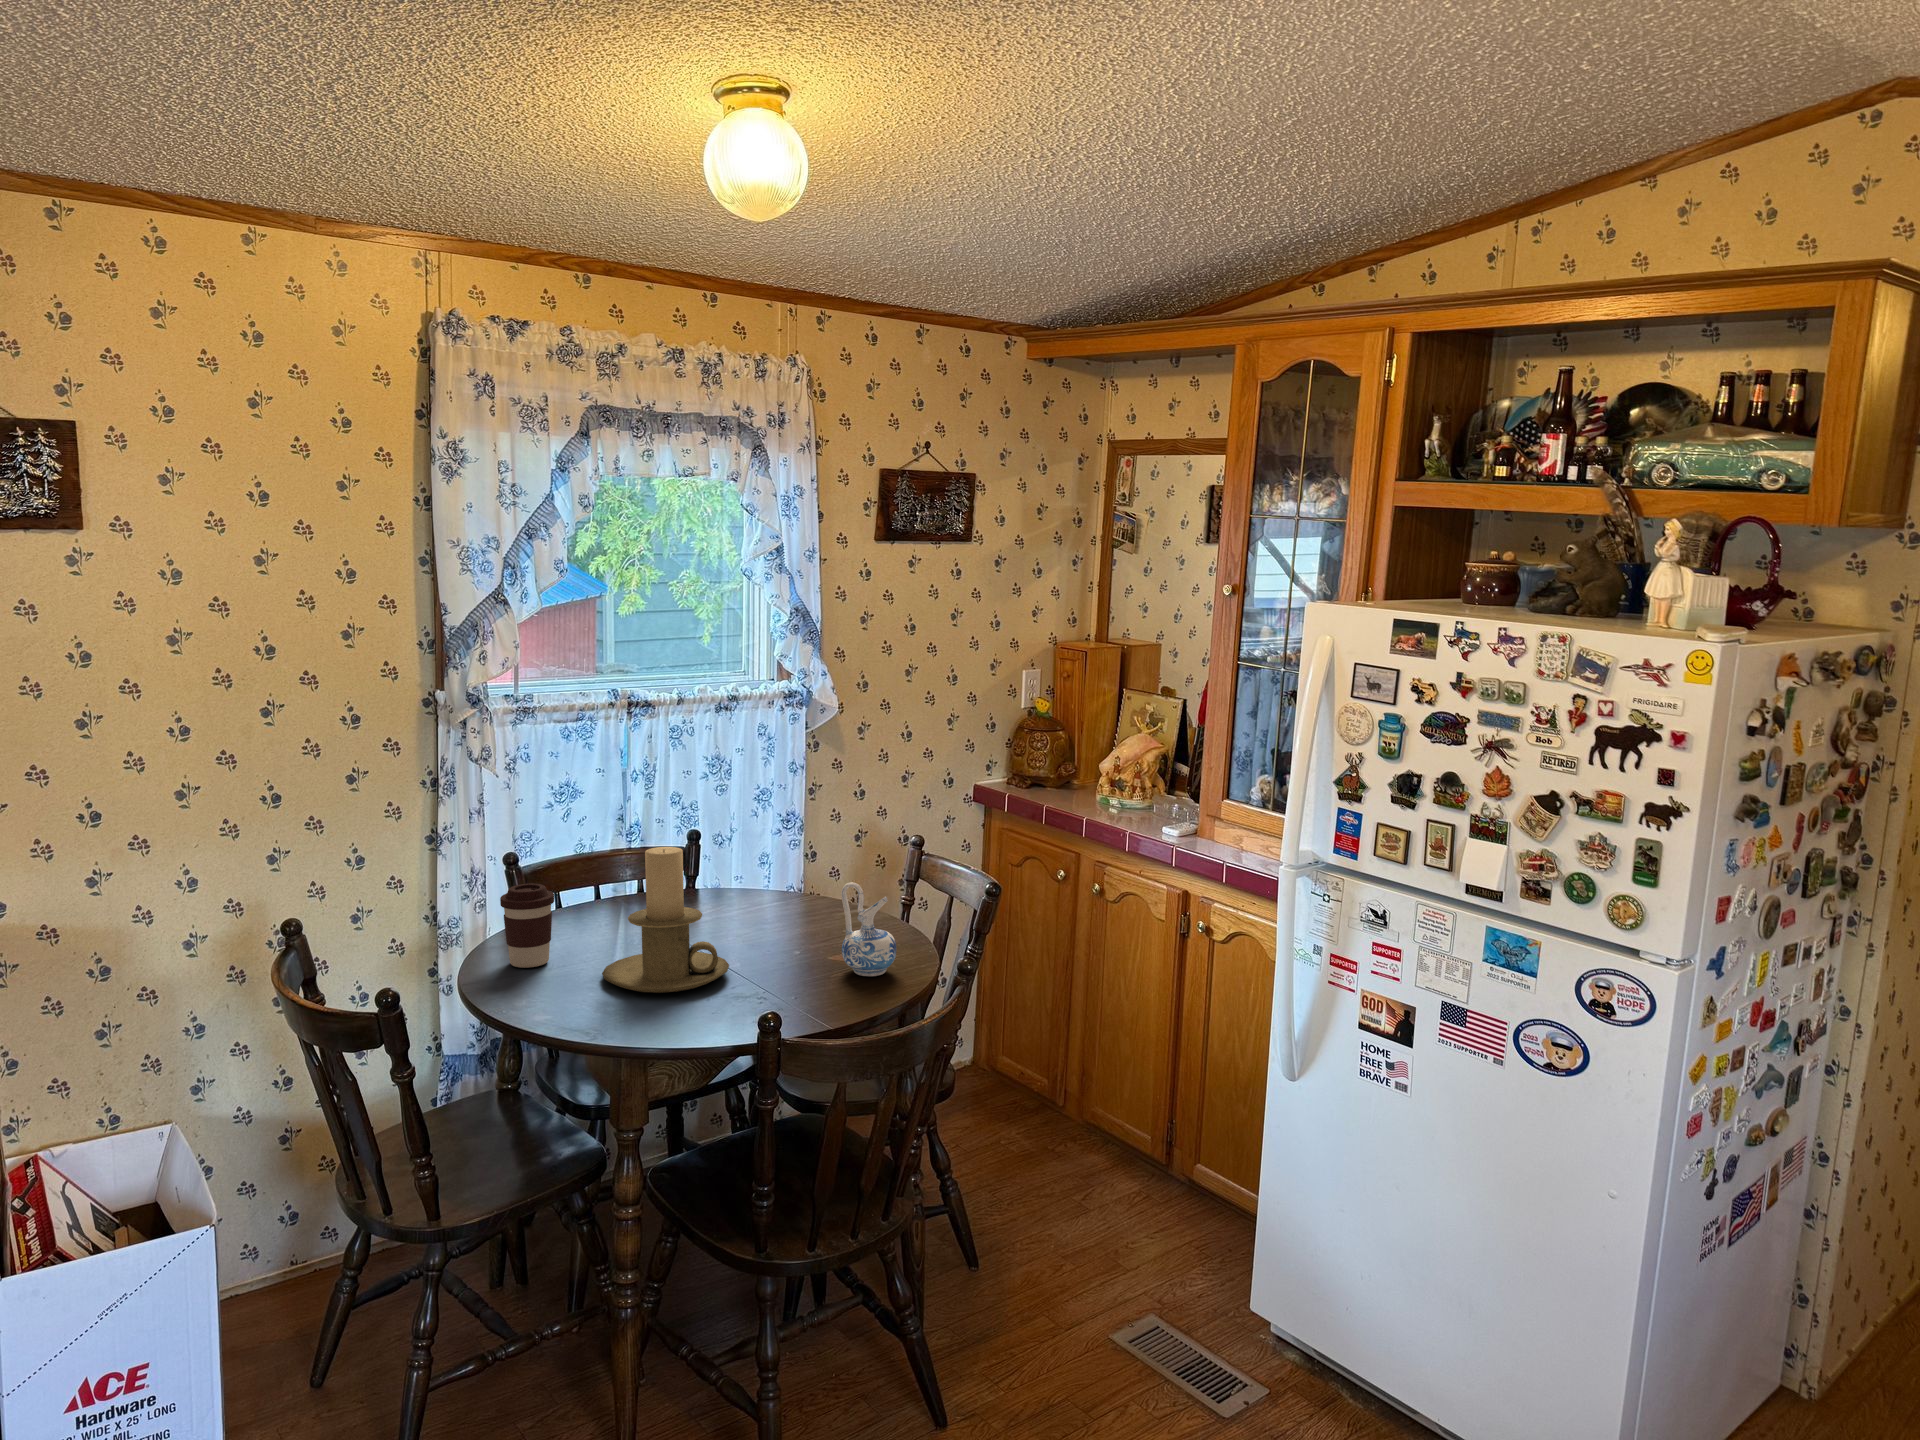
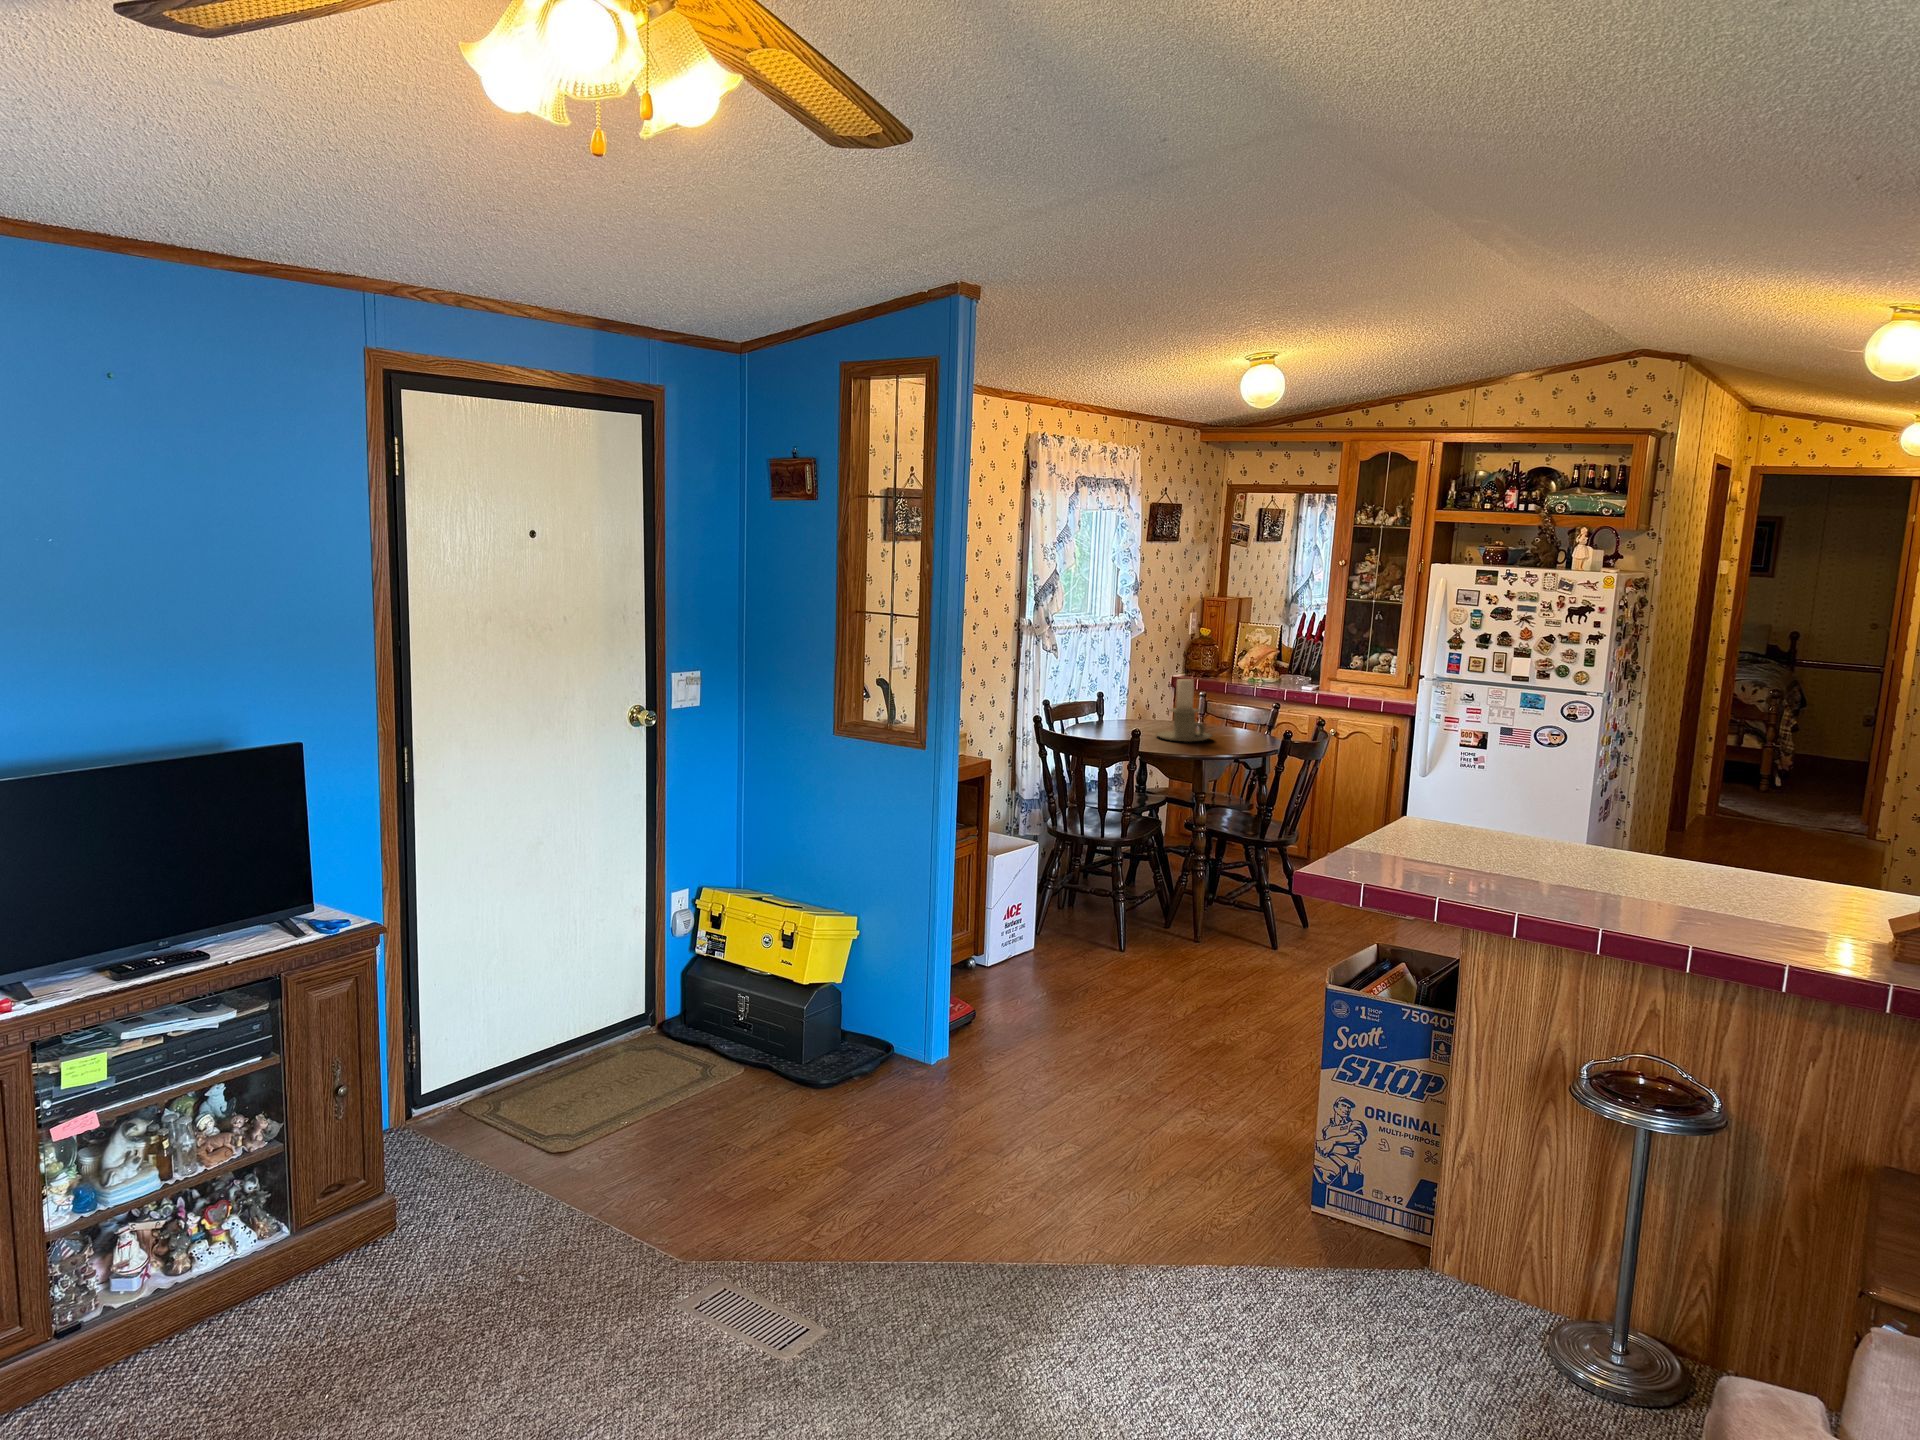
ceramic pitcher: present [841,882,896,976] -> none [1245,694,1271,736]
coffee cup: present [500,884,554,968] -> none [1107,700,1131,738]

